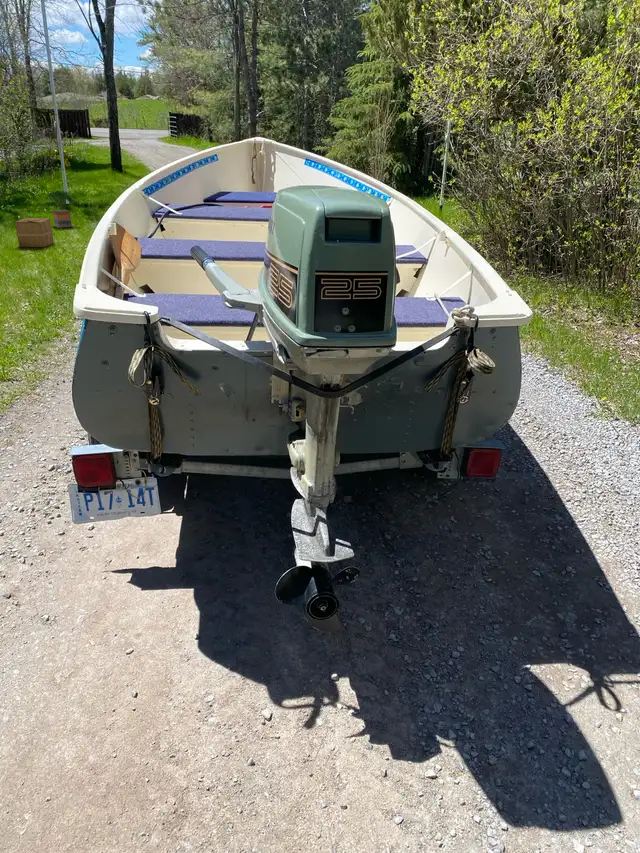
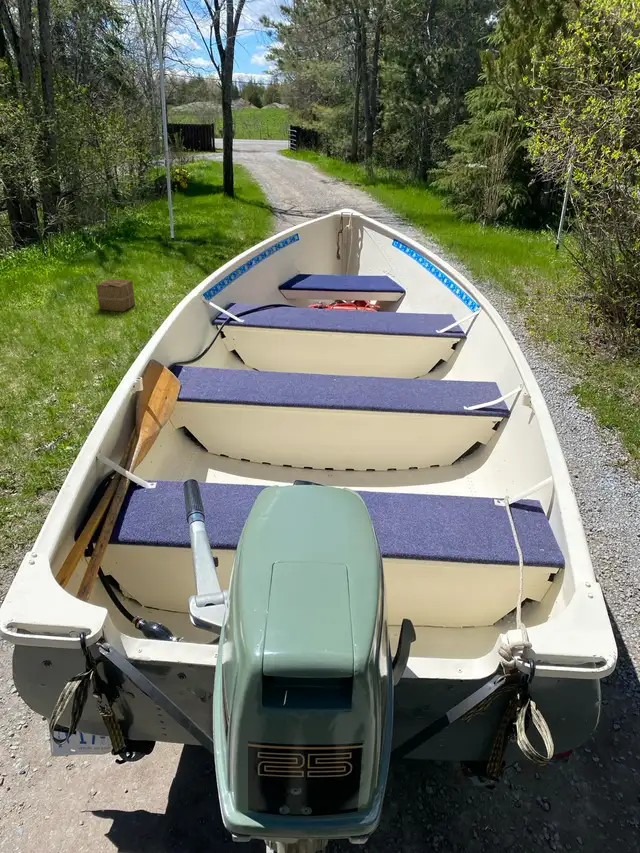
potted tree: present [48,190,73,228] -> none [137,242,164,280]

